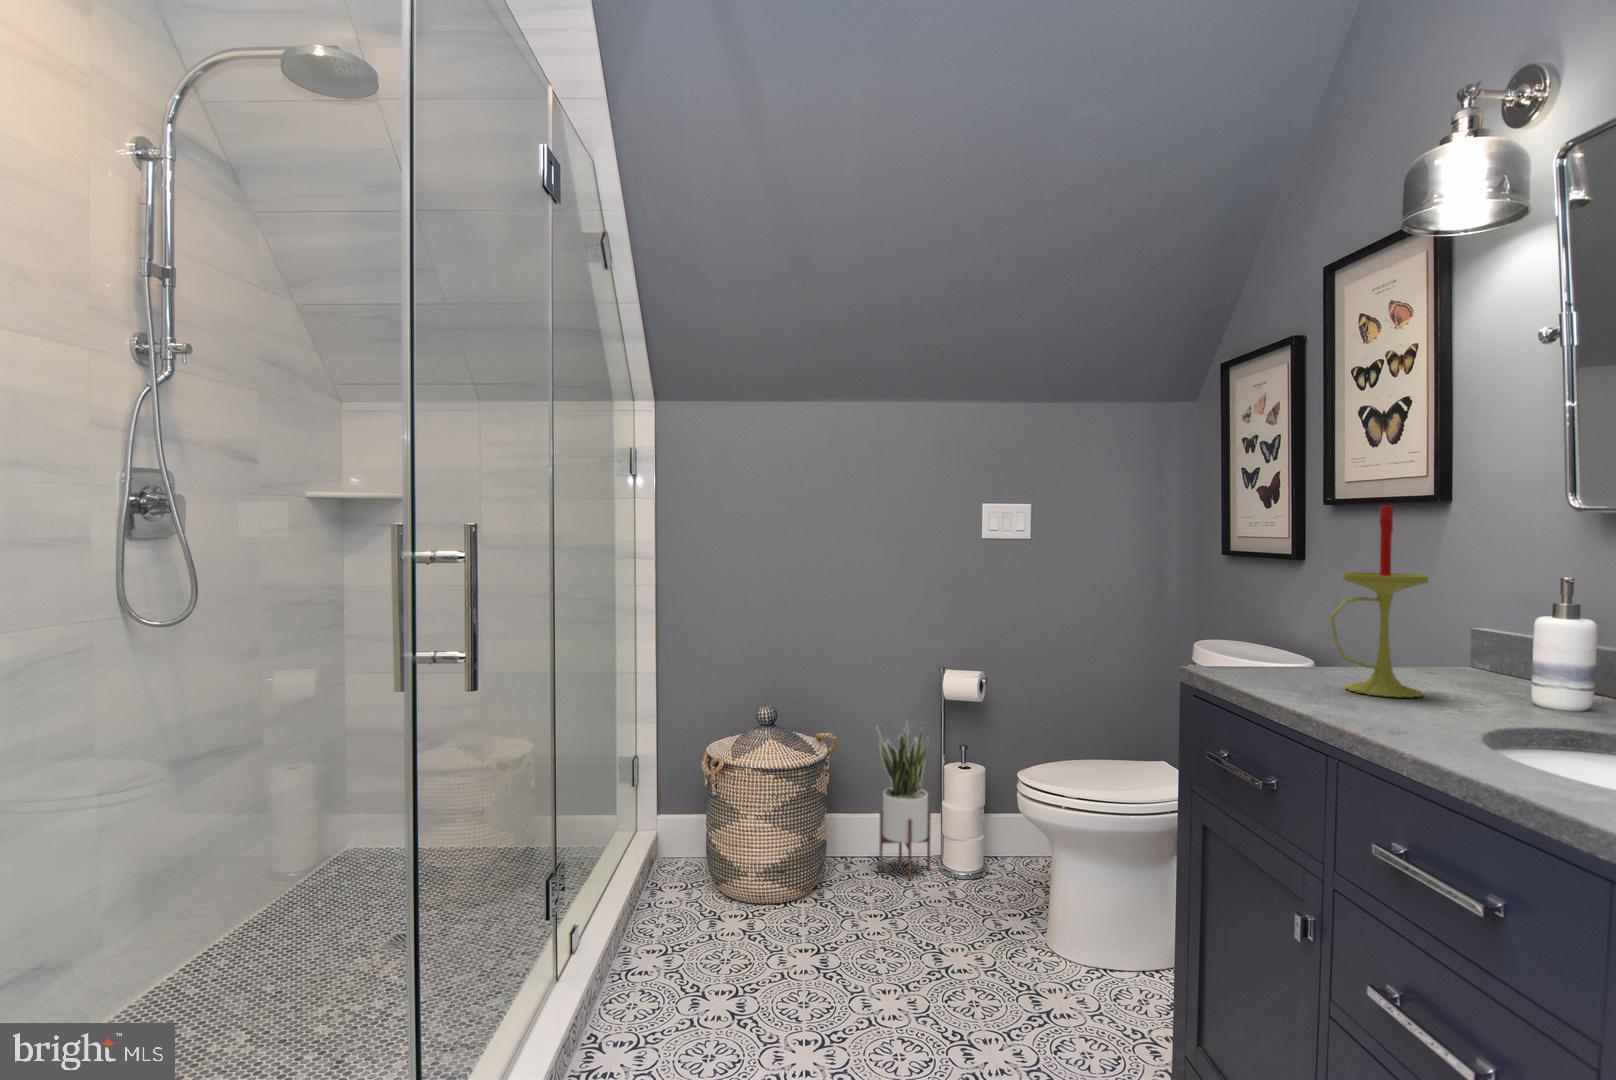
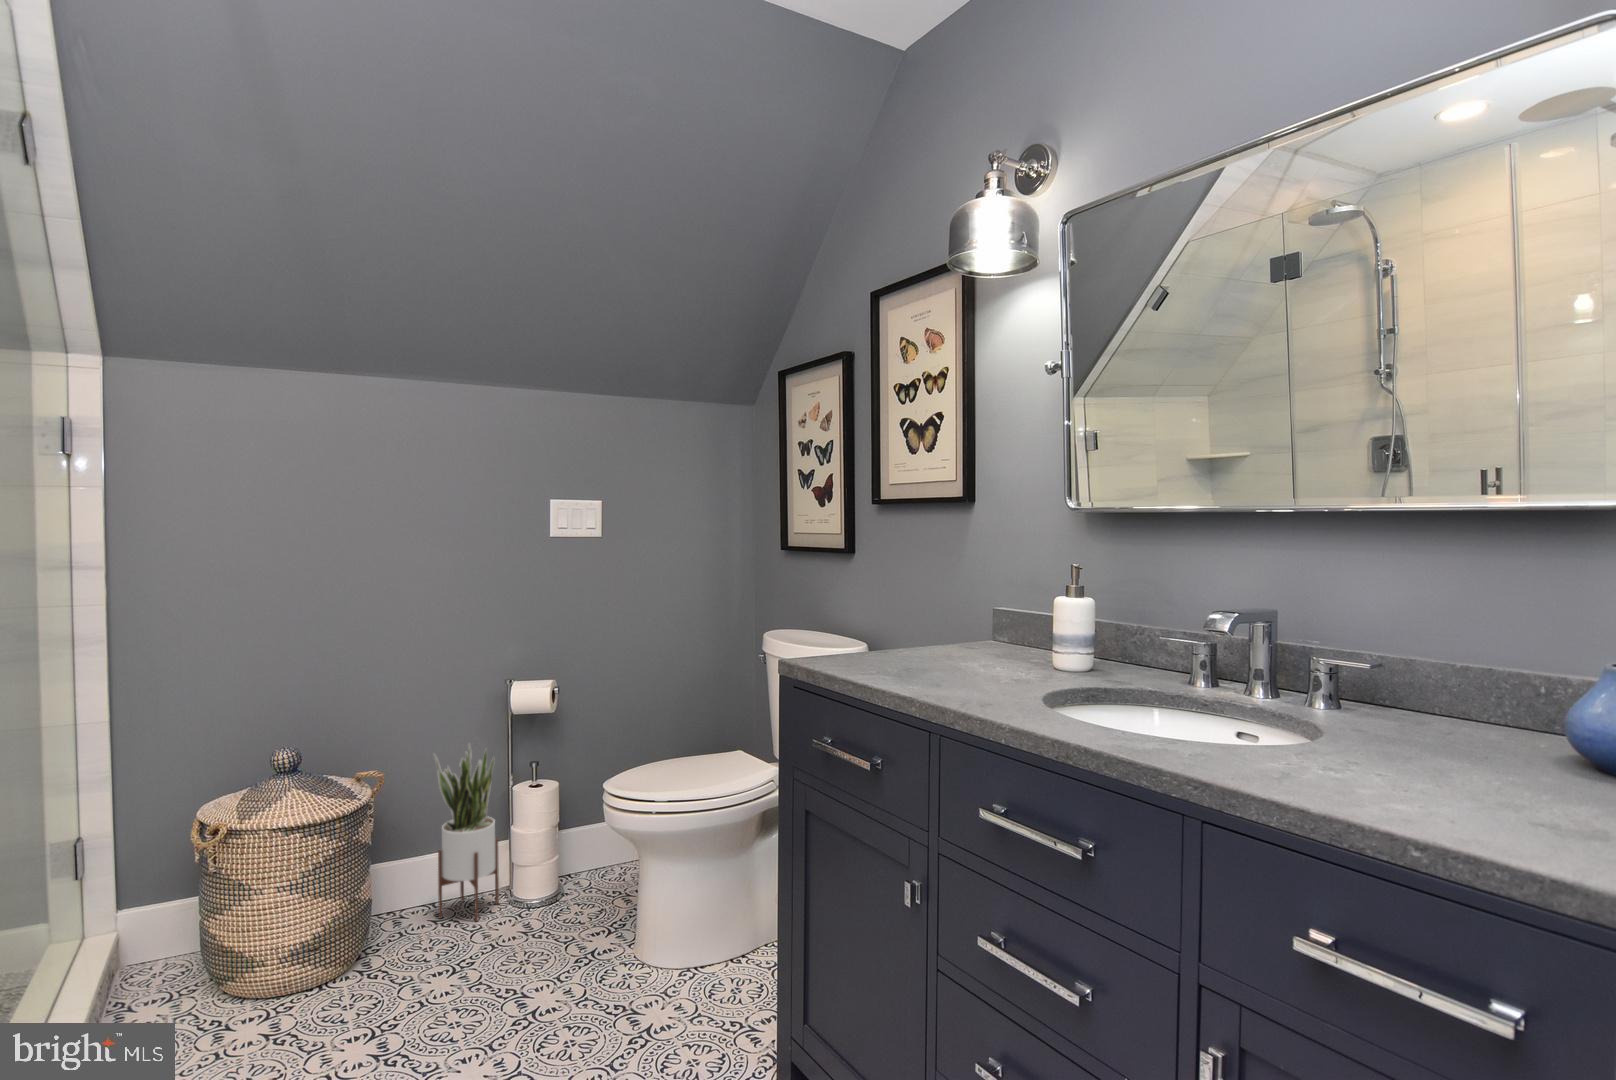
candle: present [1331,506,1430,697] -> none [915,500,986,673]

